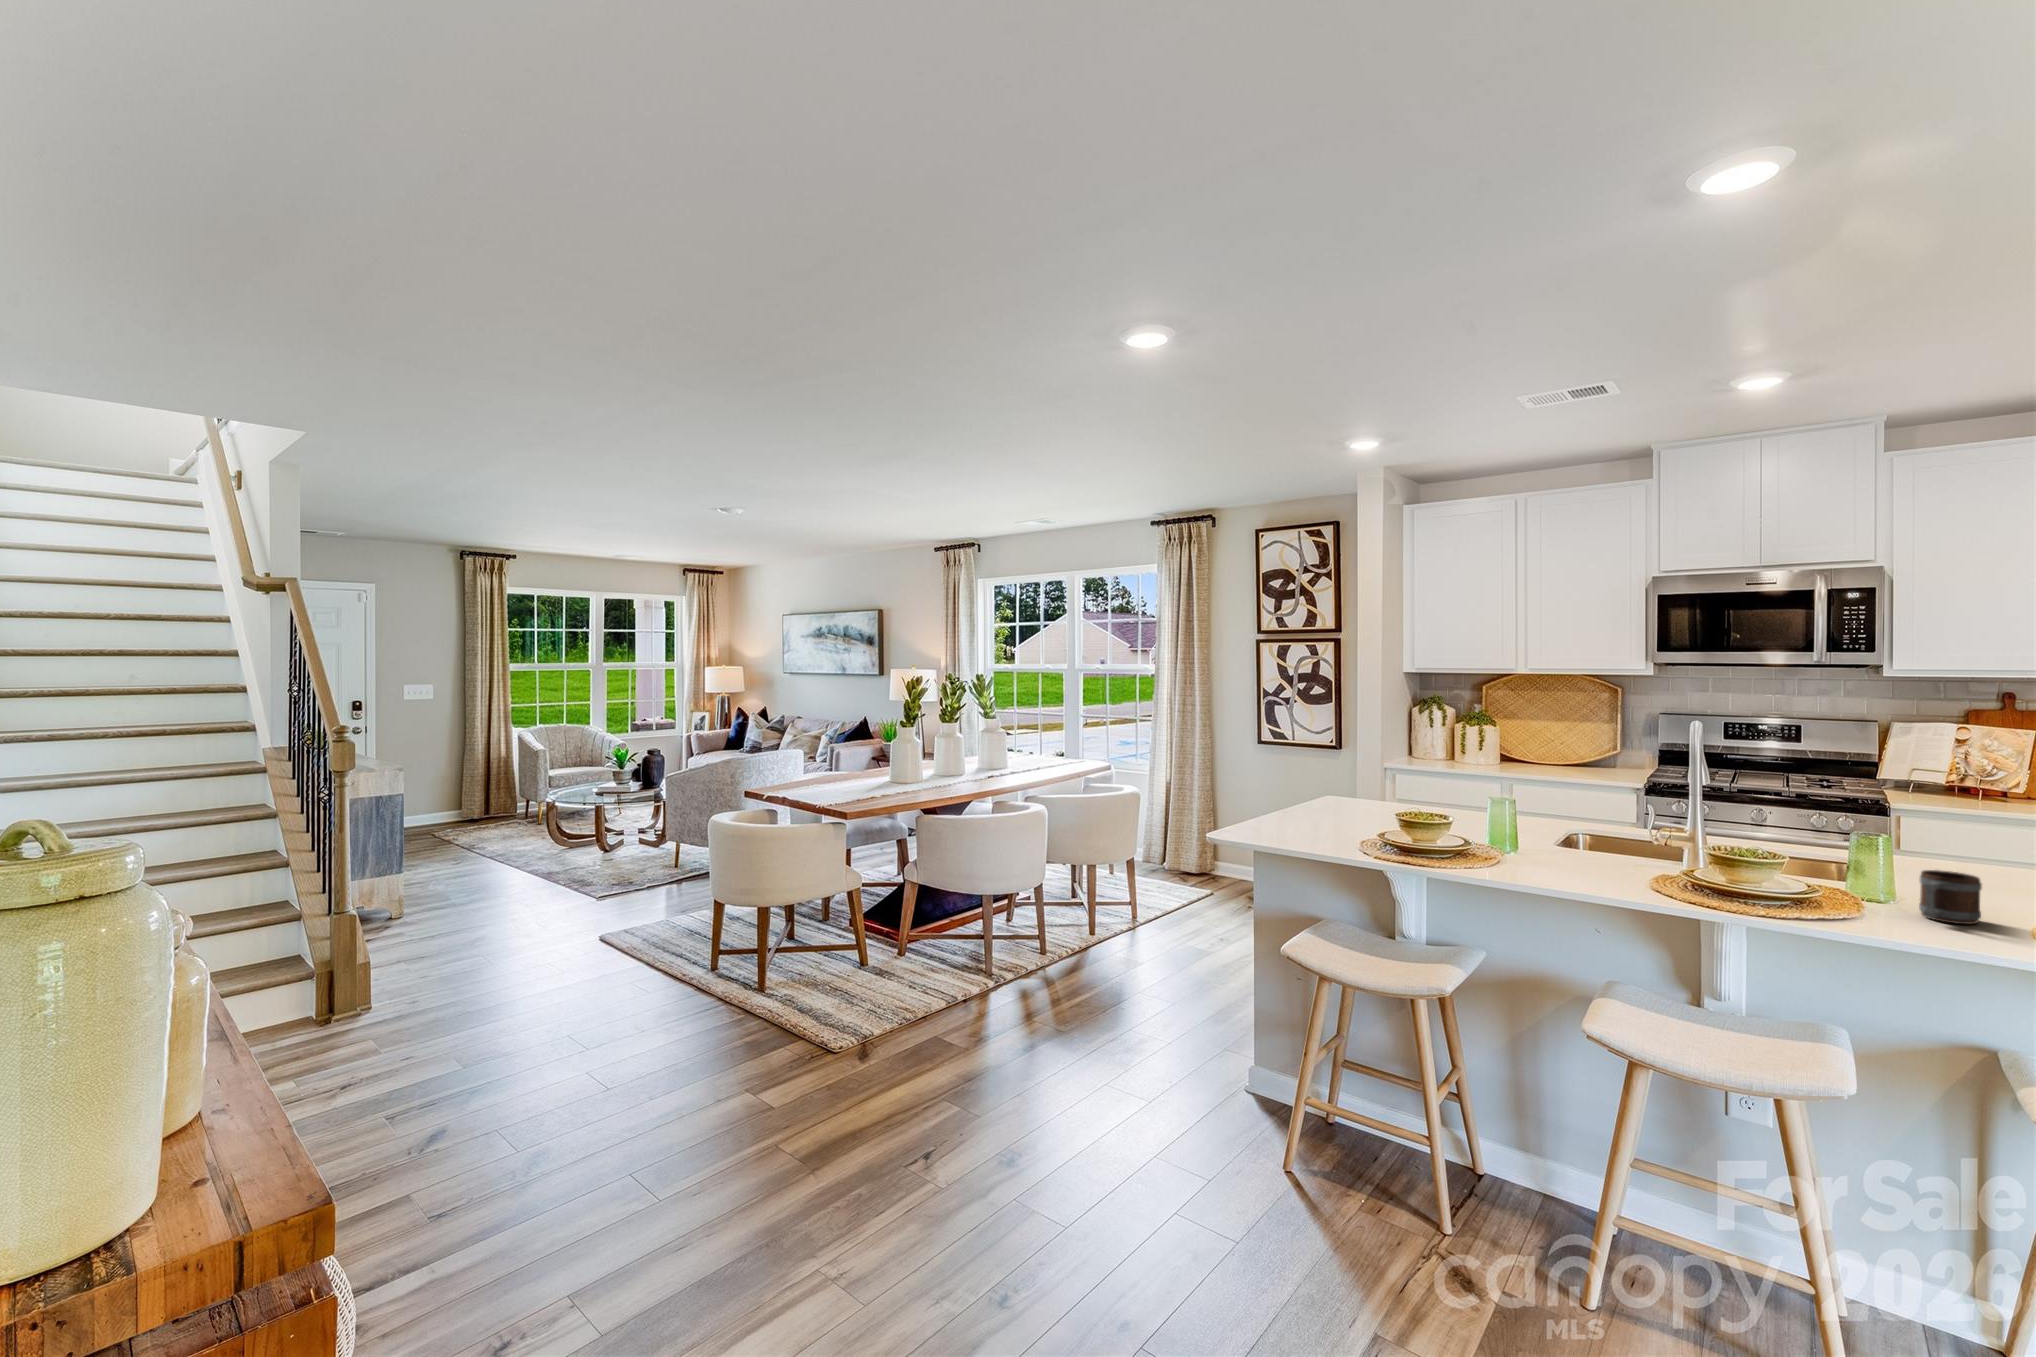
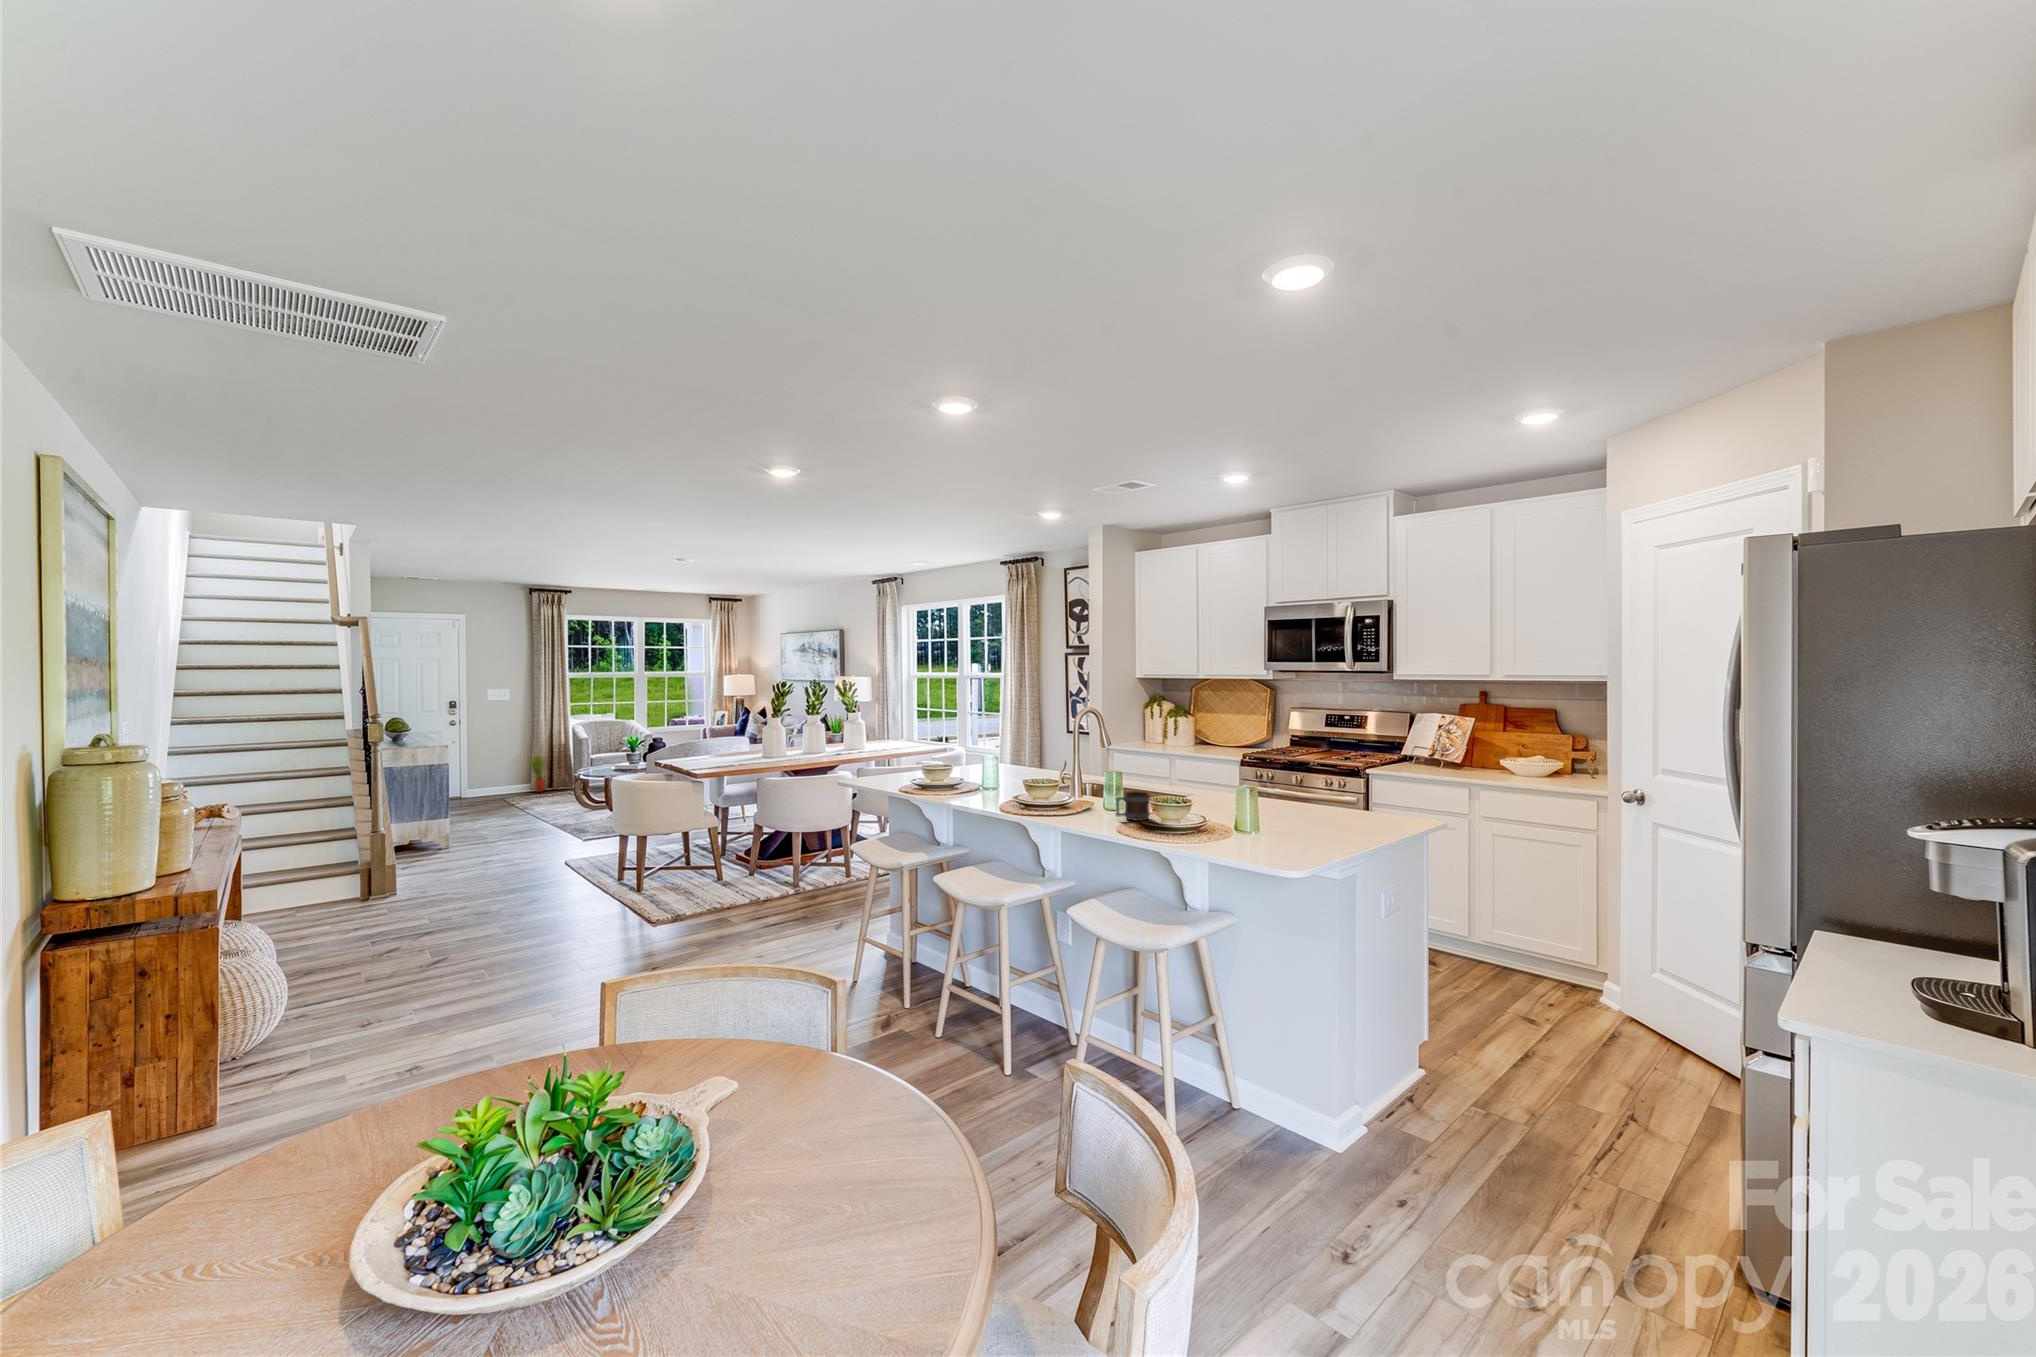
potted plant: none [459,768,486,823] -> present [529,754,545,792]

